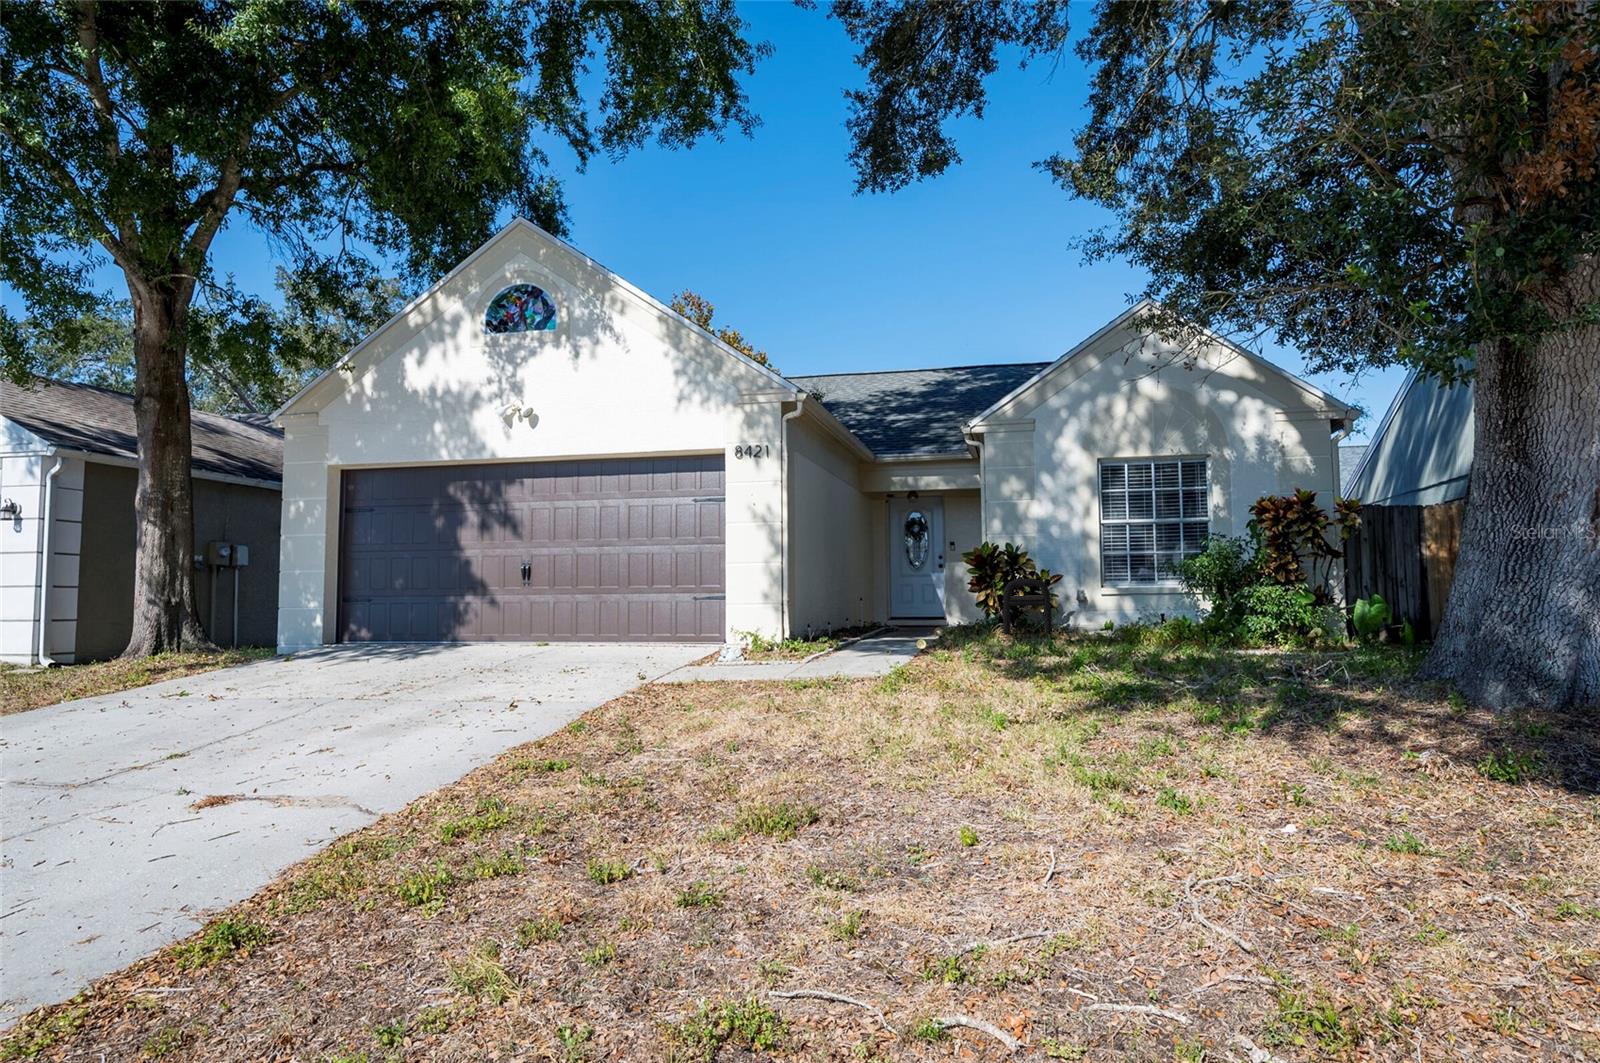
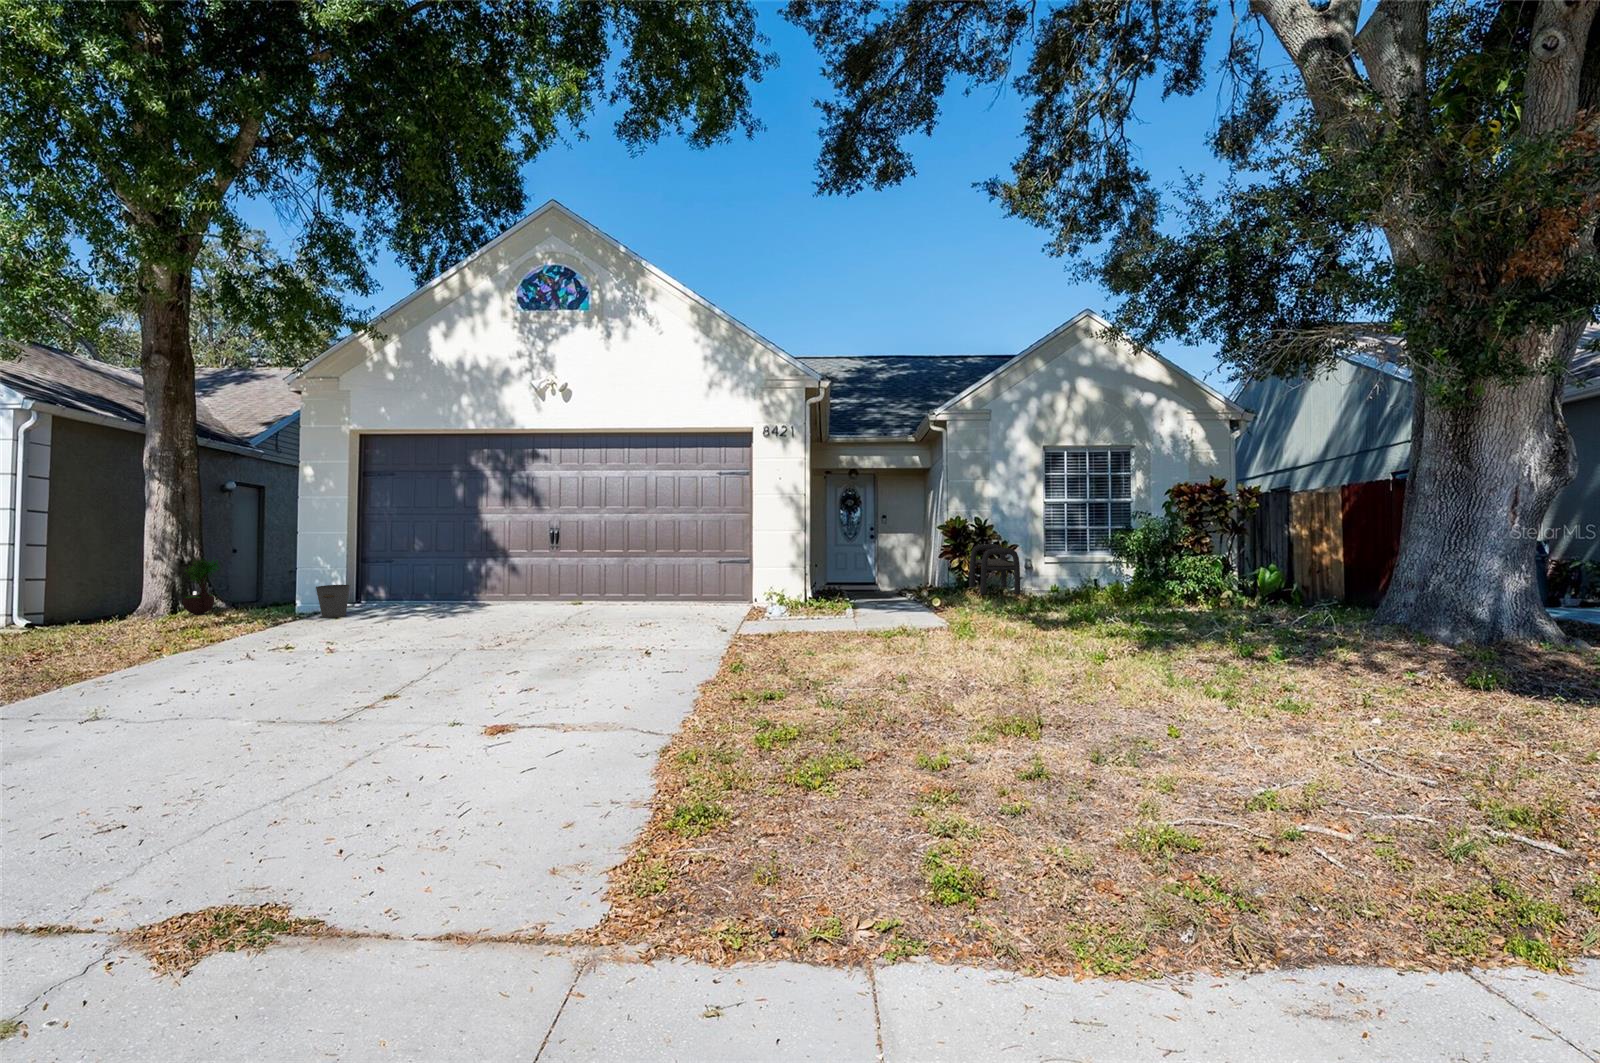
potted tree: none [181,594,219,653] -> present [183,558,219,614]
bucket: none [293,623,328,657] -> present [316,585,350,618]

